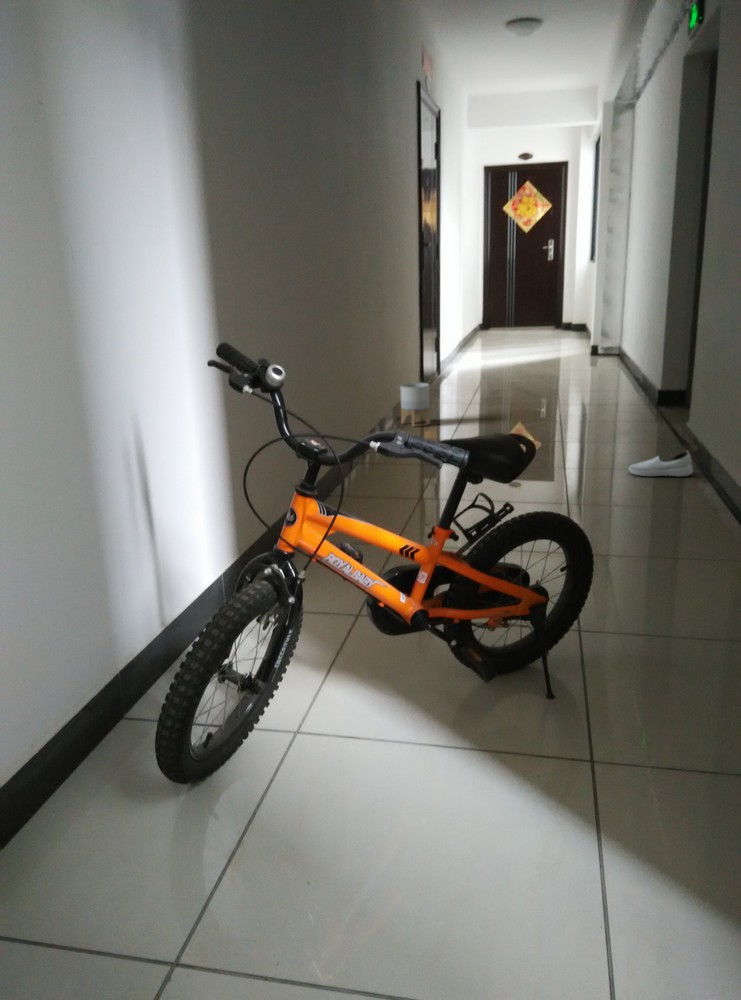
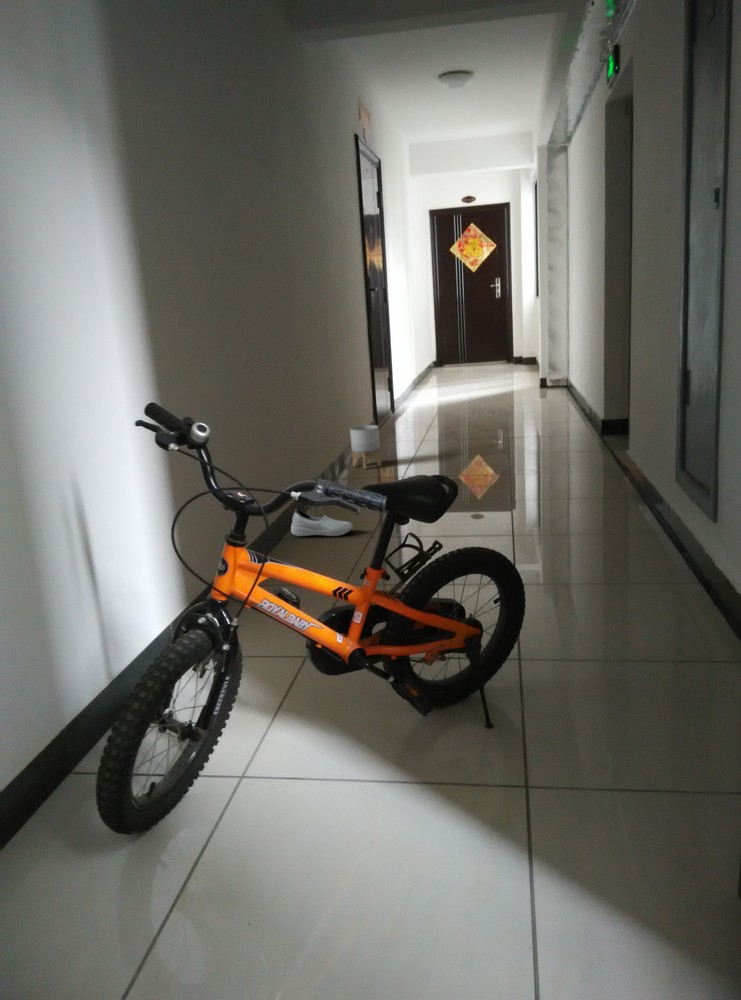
shoe: present [629,452,693,476] -> present [291,510,353,536]

